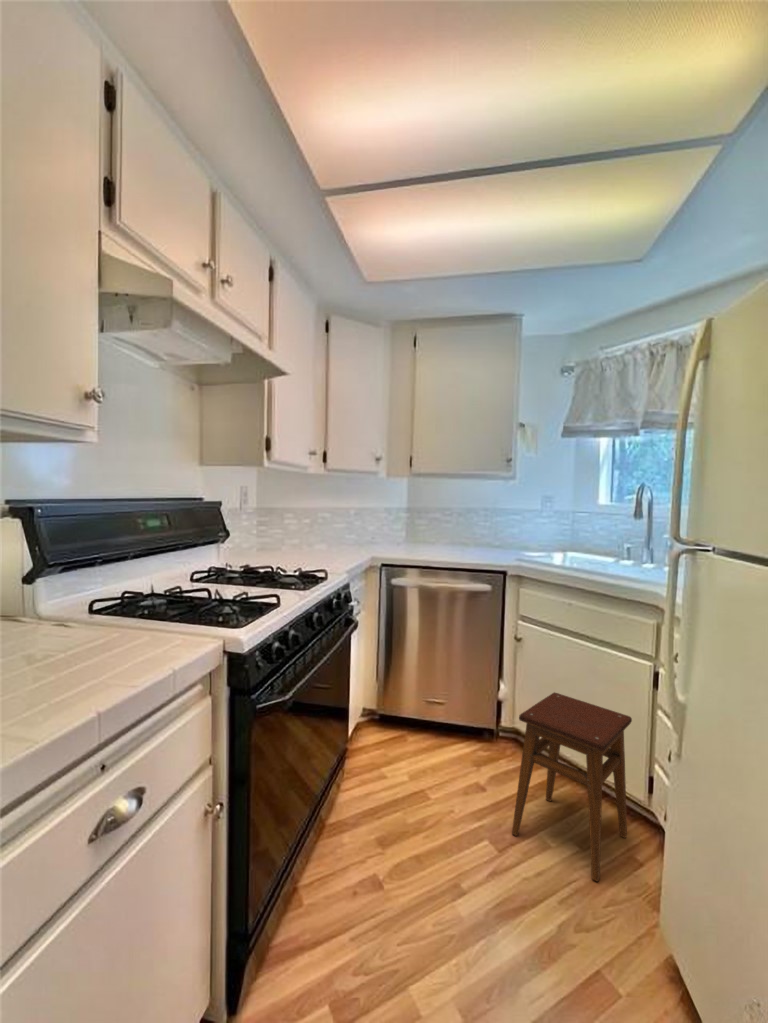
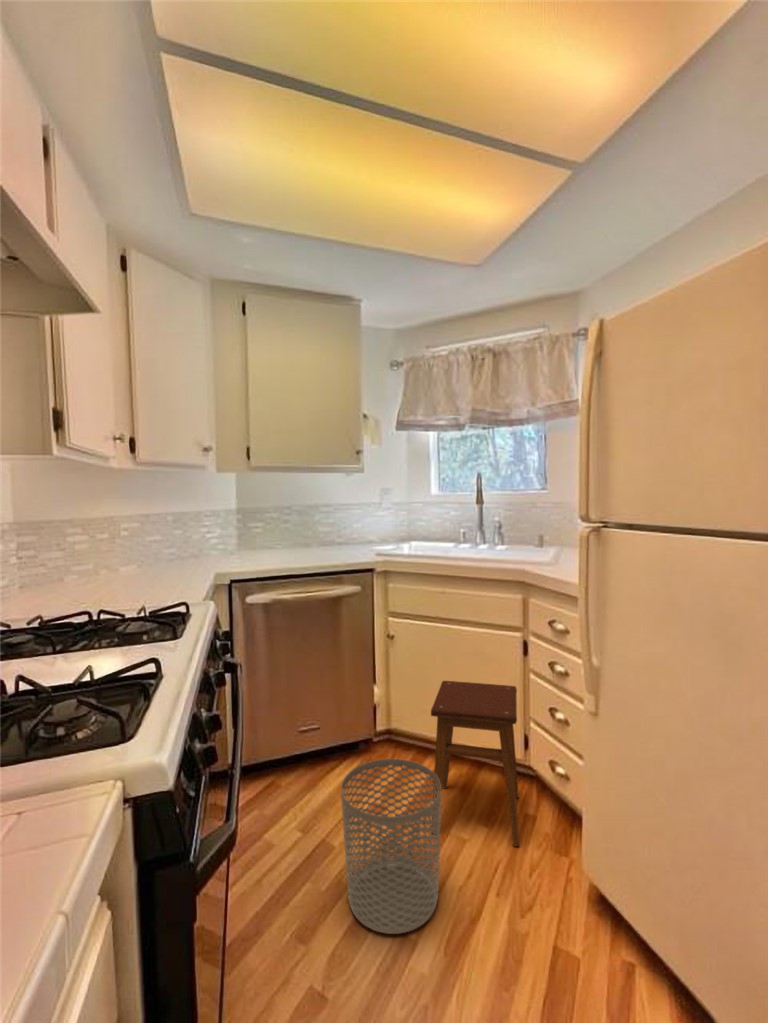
waste bin: none [406,744,499,903] -> present [341,759,441,934]

